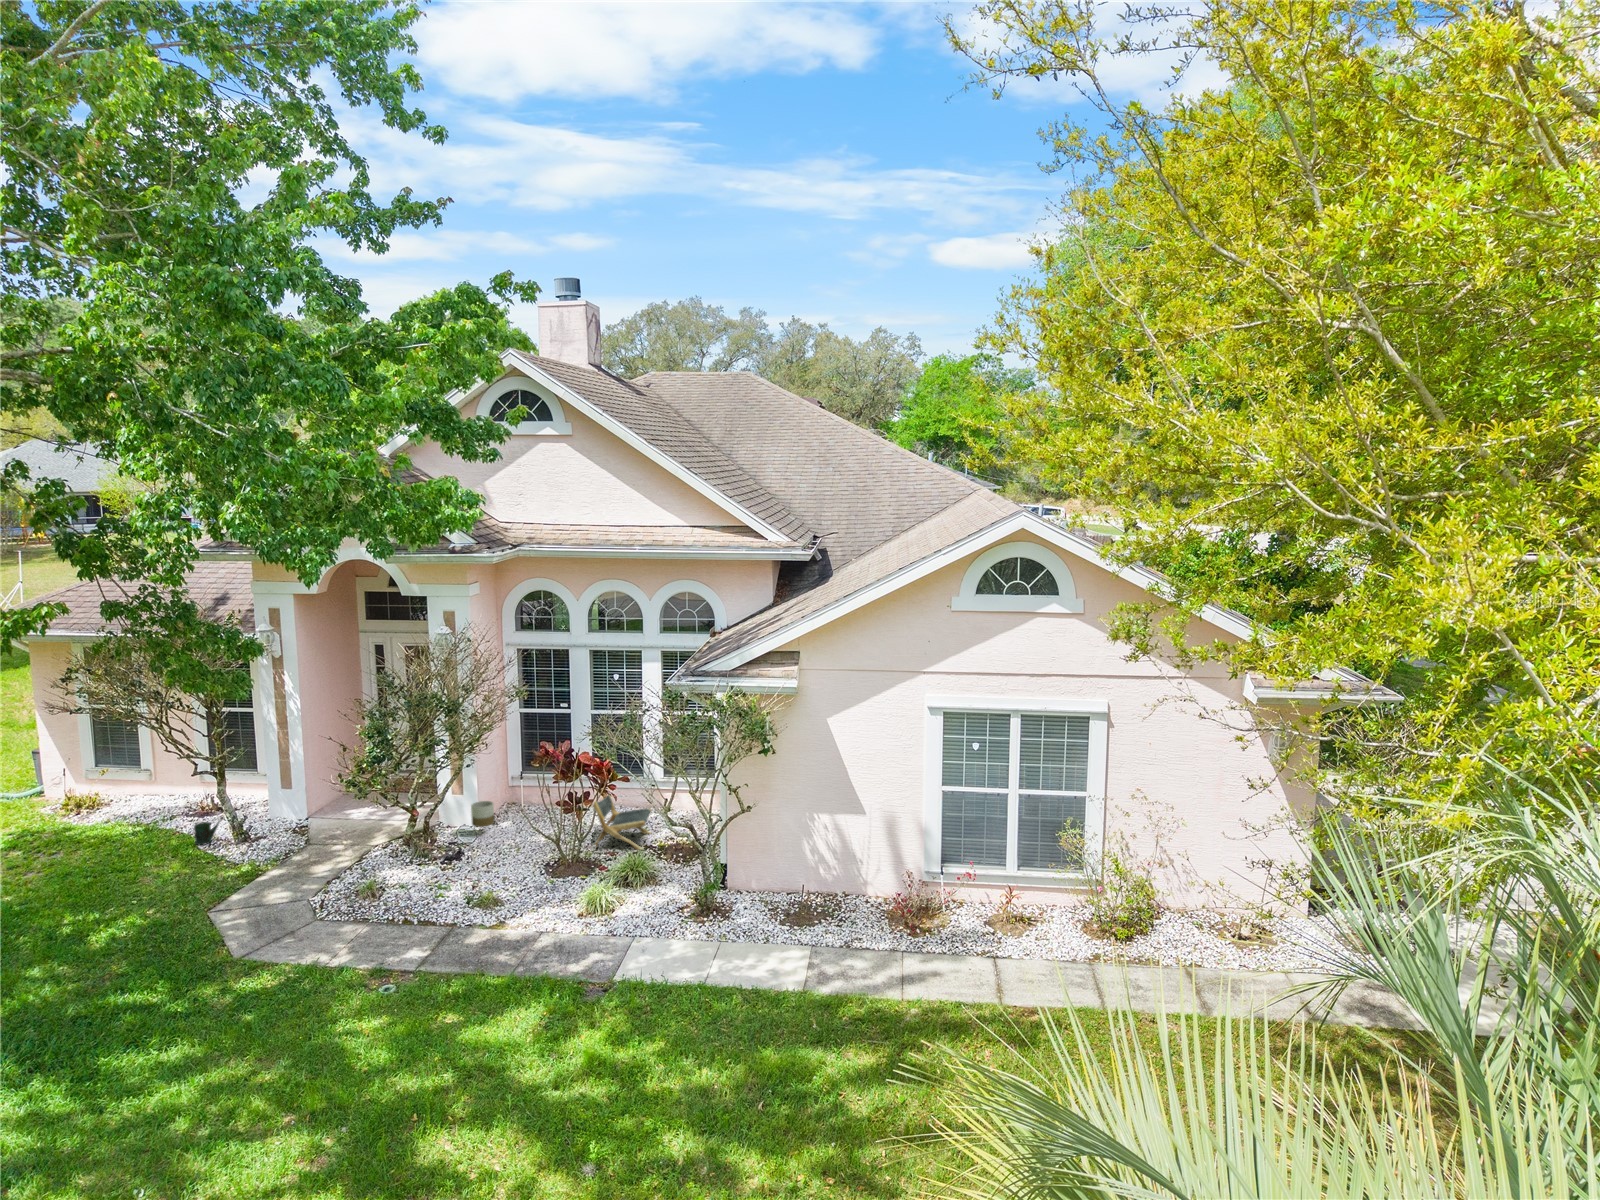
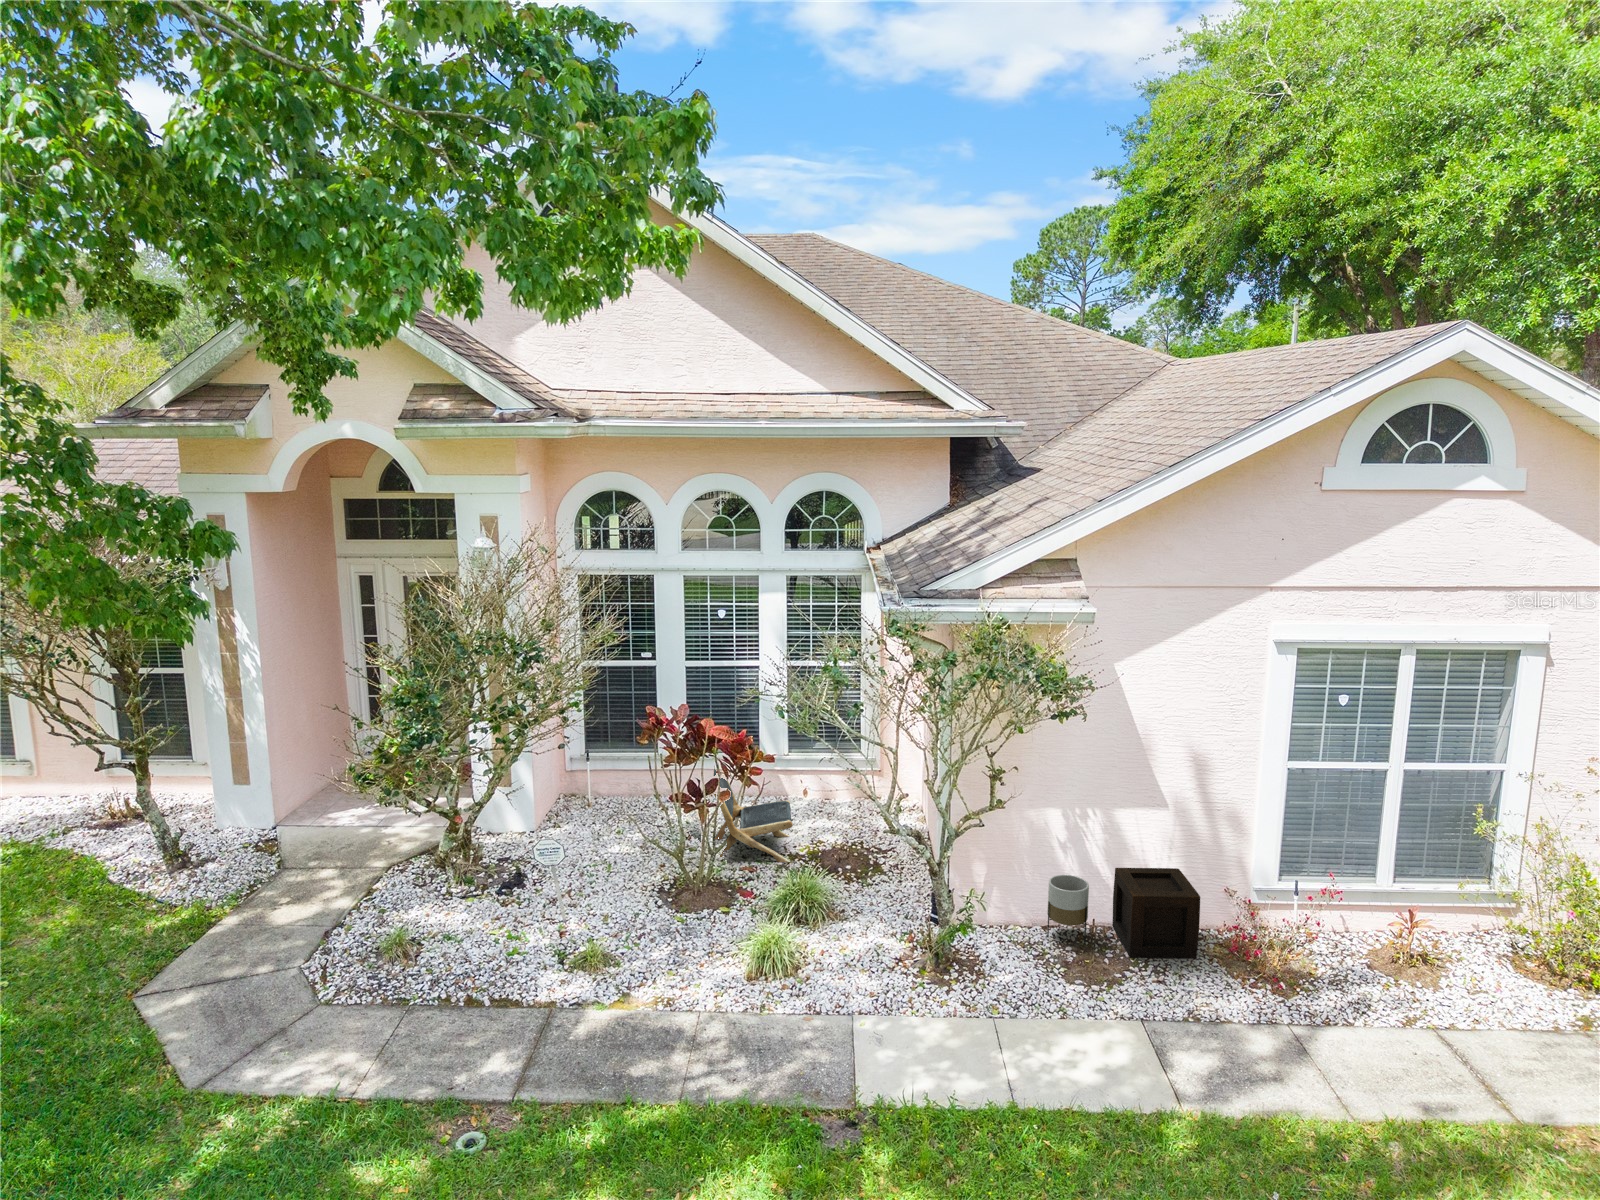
planter: present [471,801,495,828] -> present [1047,875,1089,942]
watering can: present [190,817,223,845] -> none [94,829,150,875]
wooden crate: none [829,854,873,913] -> present [1112,868,1200,959]

